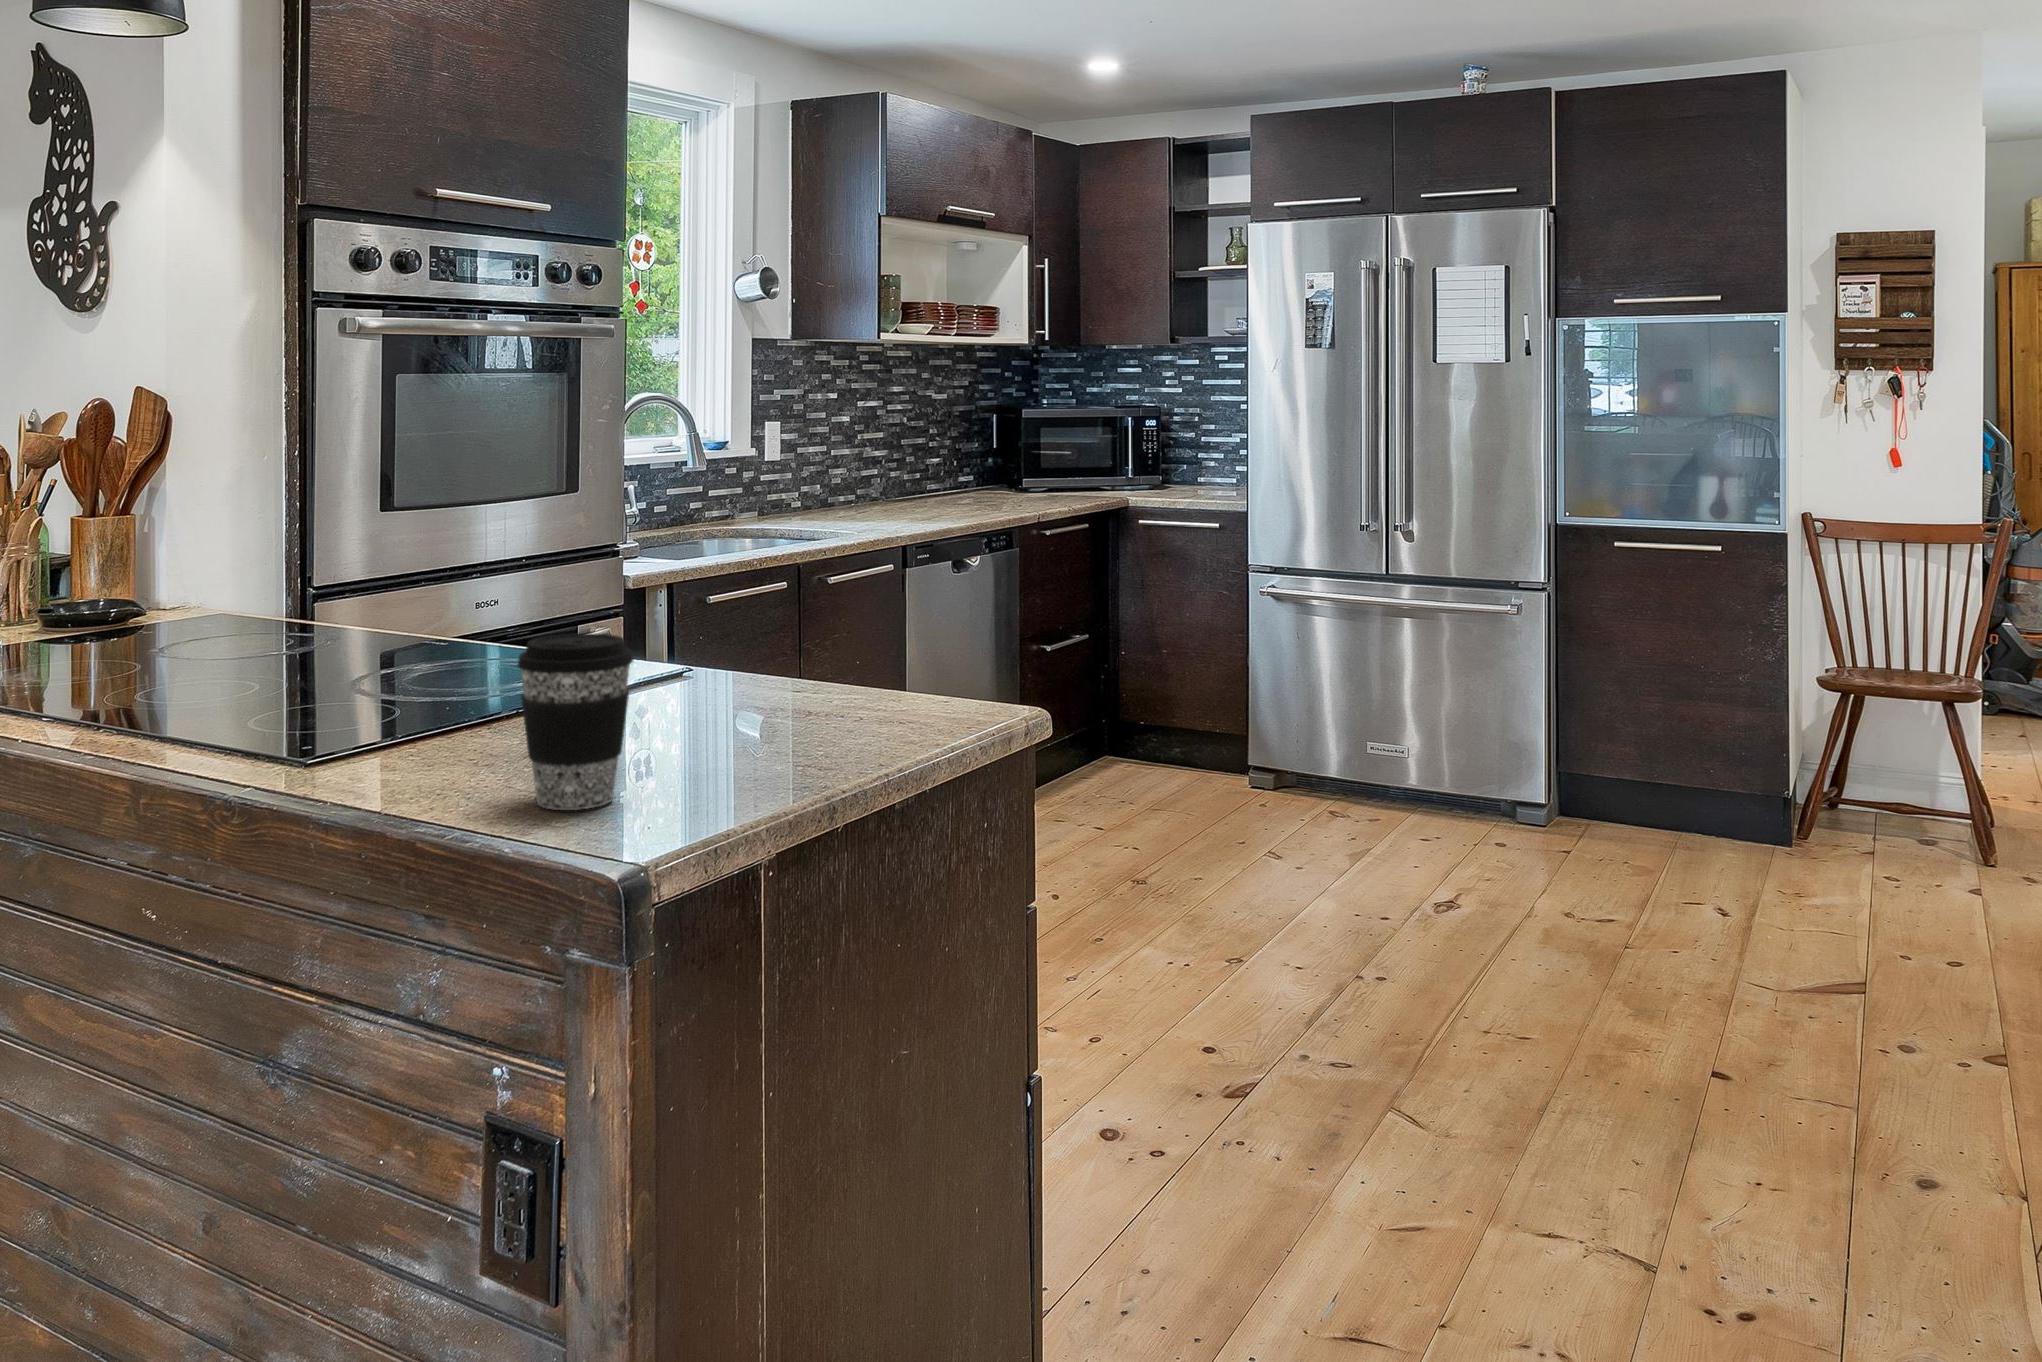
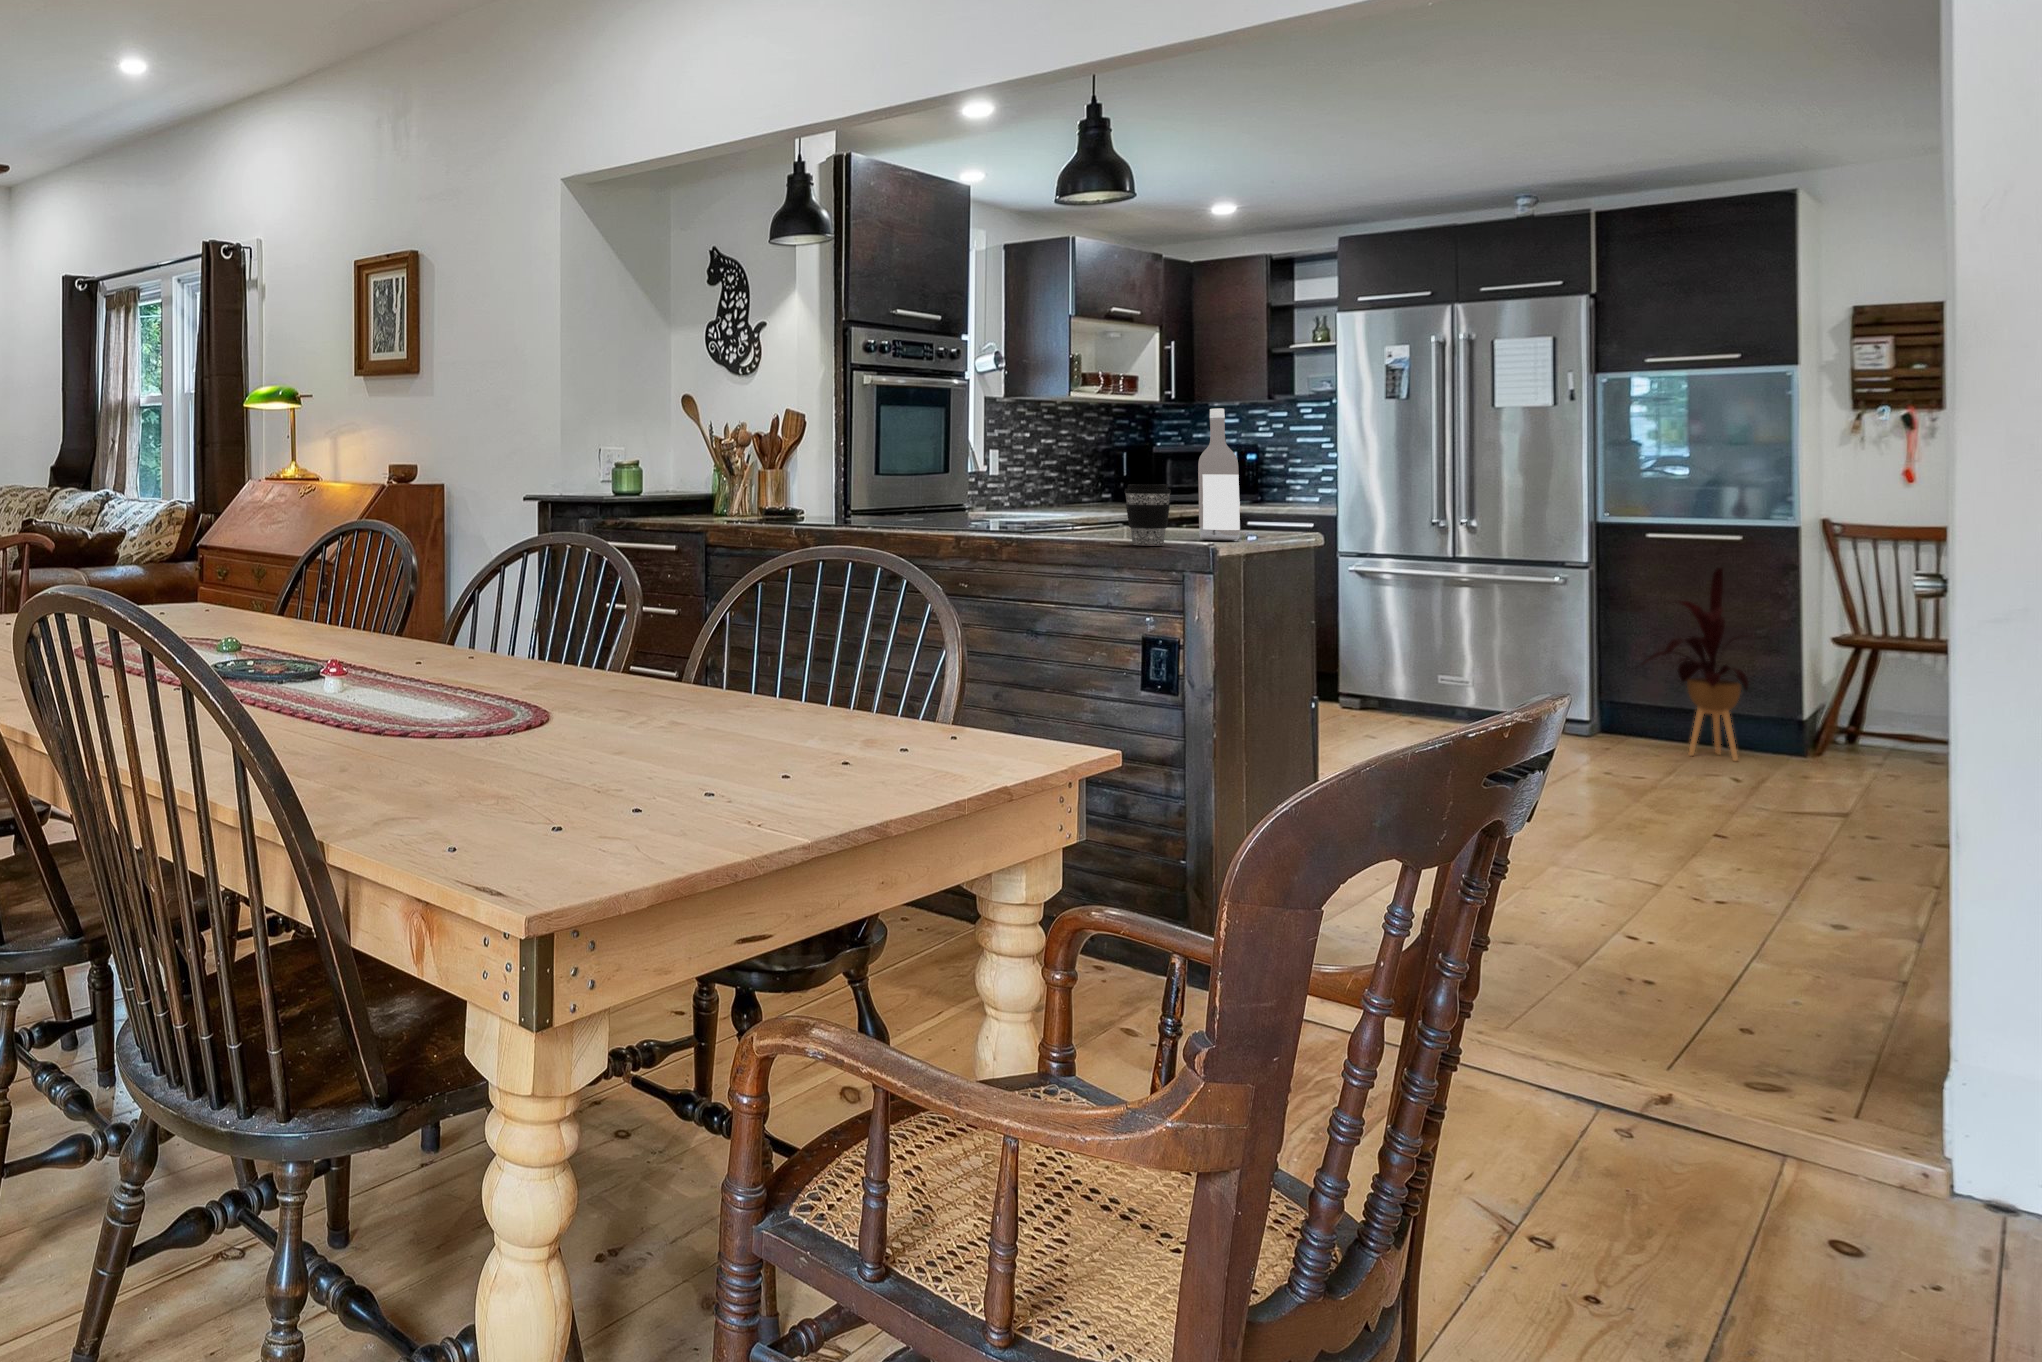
wine bottle: none [773,425,858,744] -> present [1198,408,1240,540]
house plant: none [1601,593,1751,865] -> present [1638,568,1748,761]

